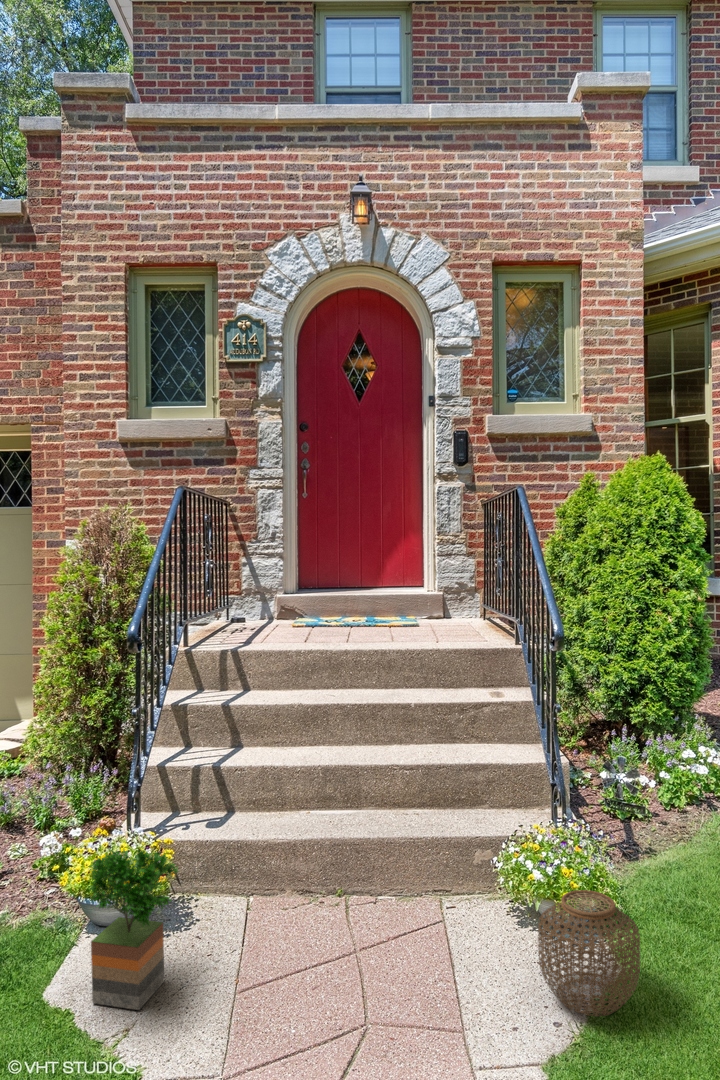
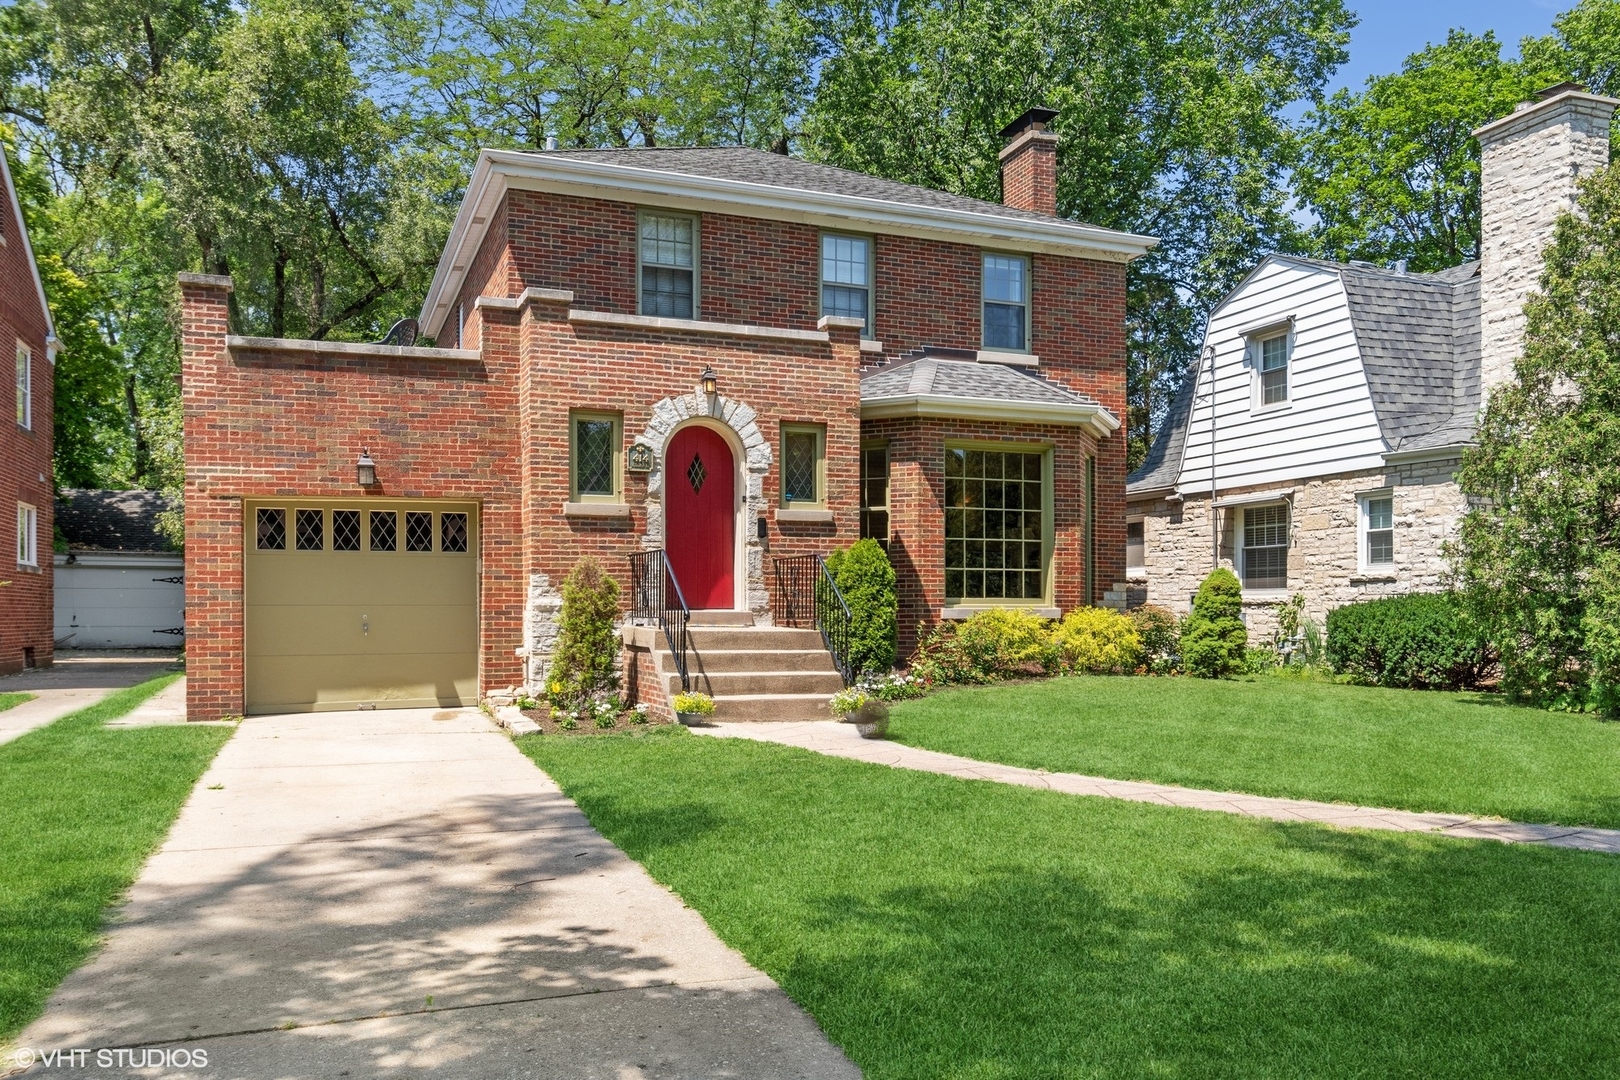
potted tree: present [89,849,178,1010] -> none [697,691,733,746]

